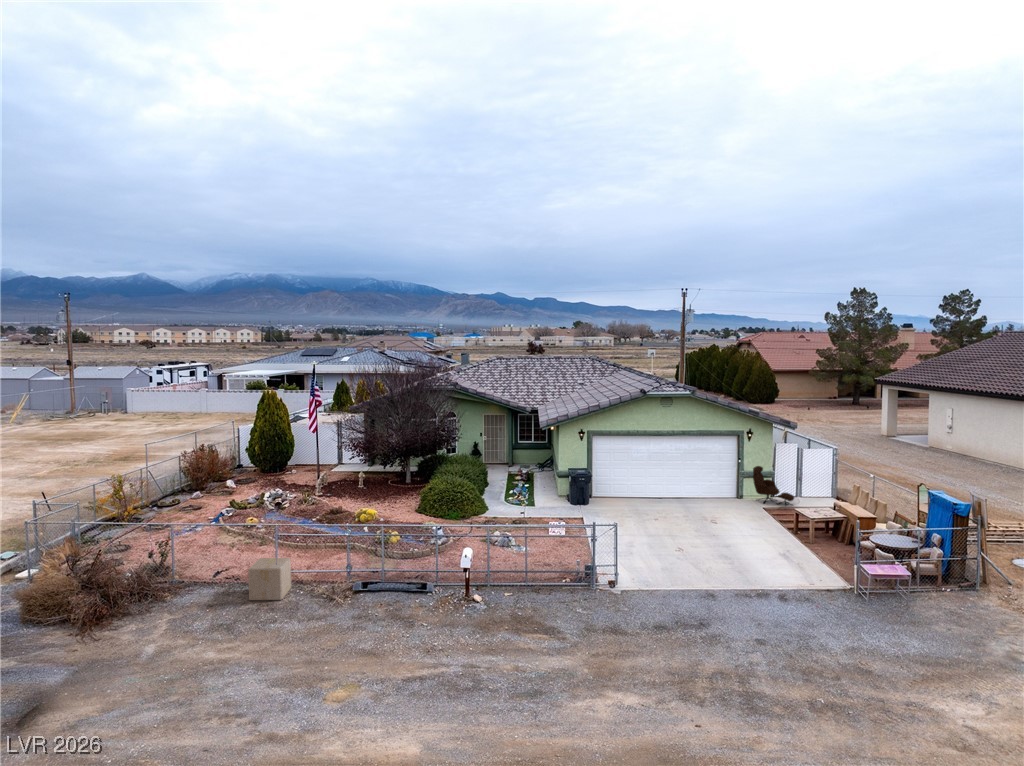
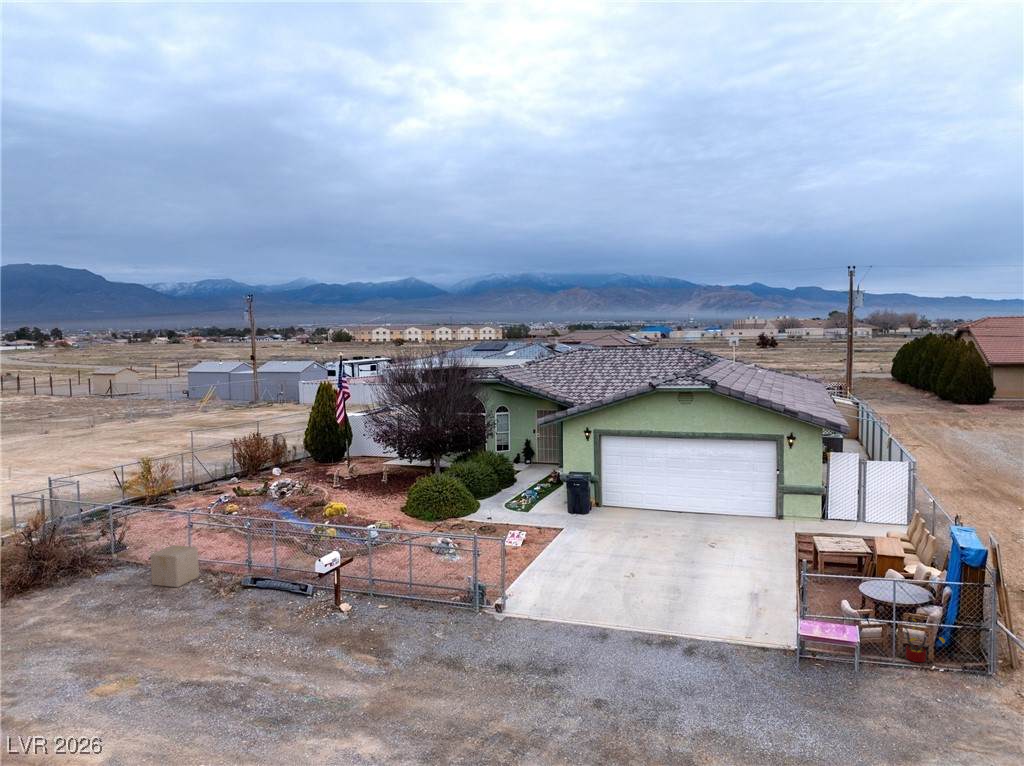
lounge chair: present [753,466,794,506] -> none [791,480,844,532]
decorative plant: none [921,557,964,592] -> present [902,619,945,662]

